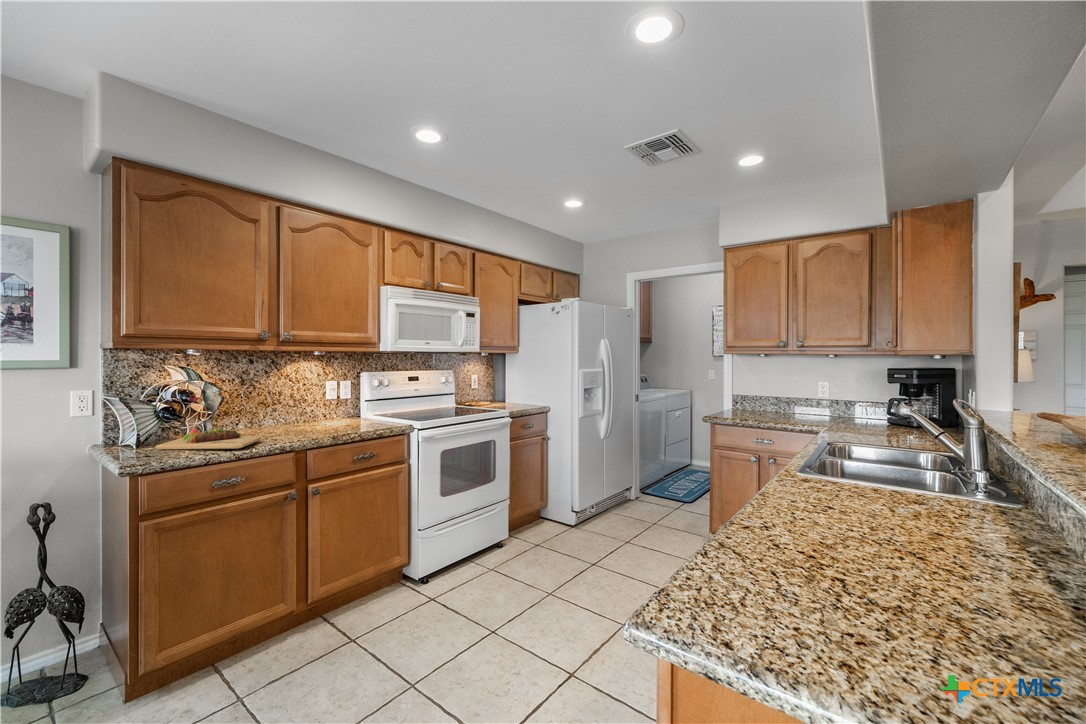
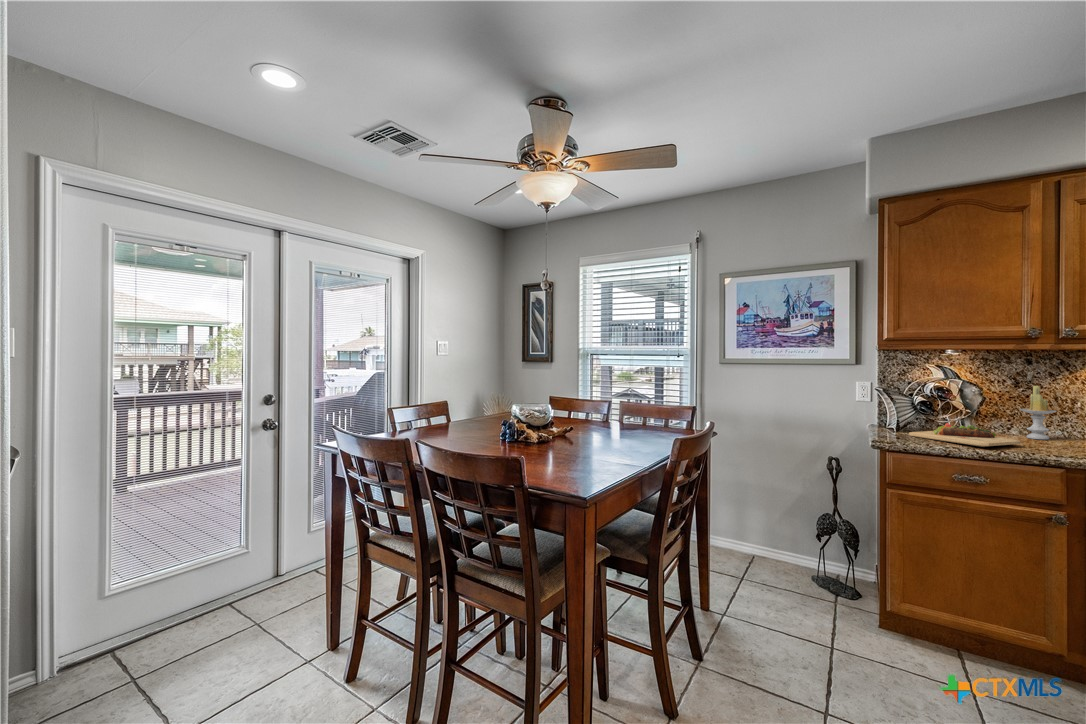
candle: none [250,383,277,432] -> present [1020,386,1057,439]

